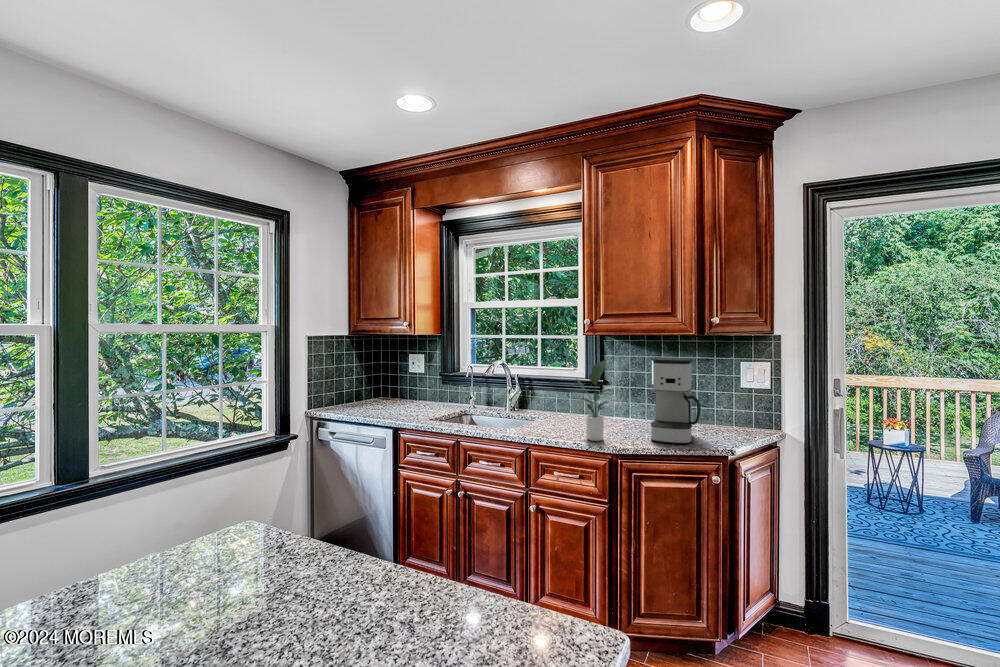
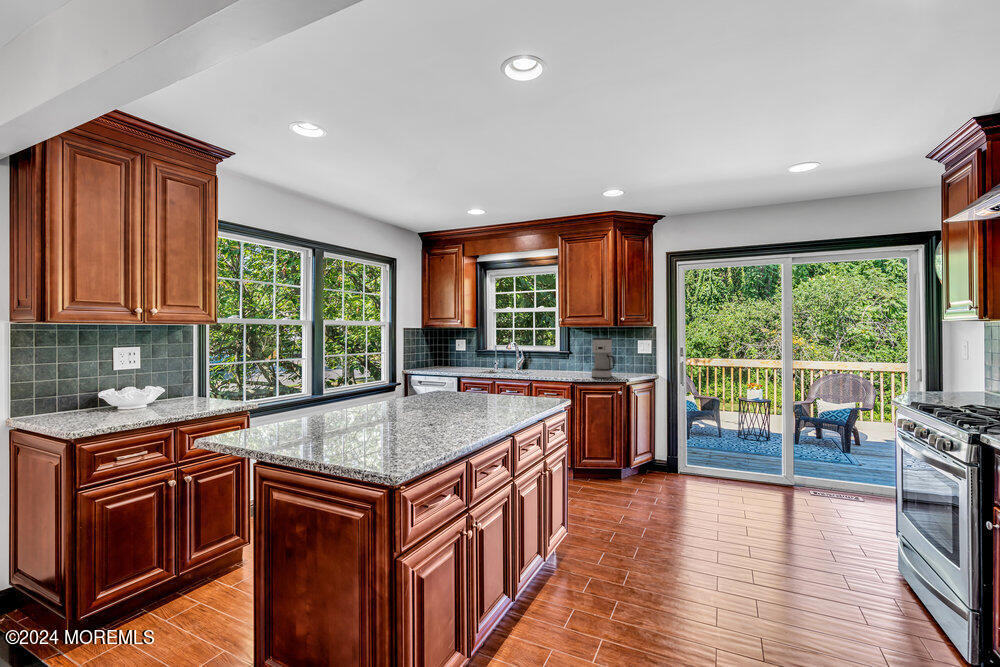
potted plant: present [576,360,613,441] -> none [555,338,575,378]

